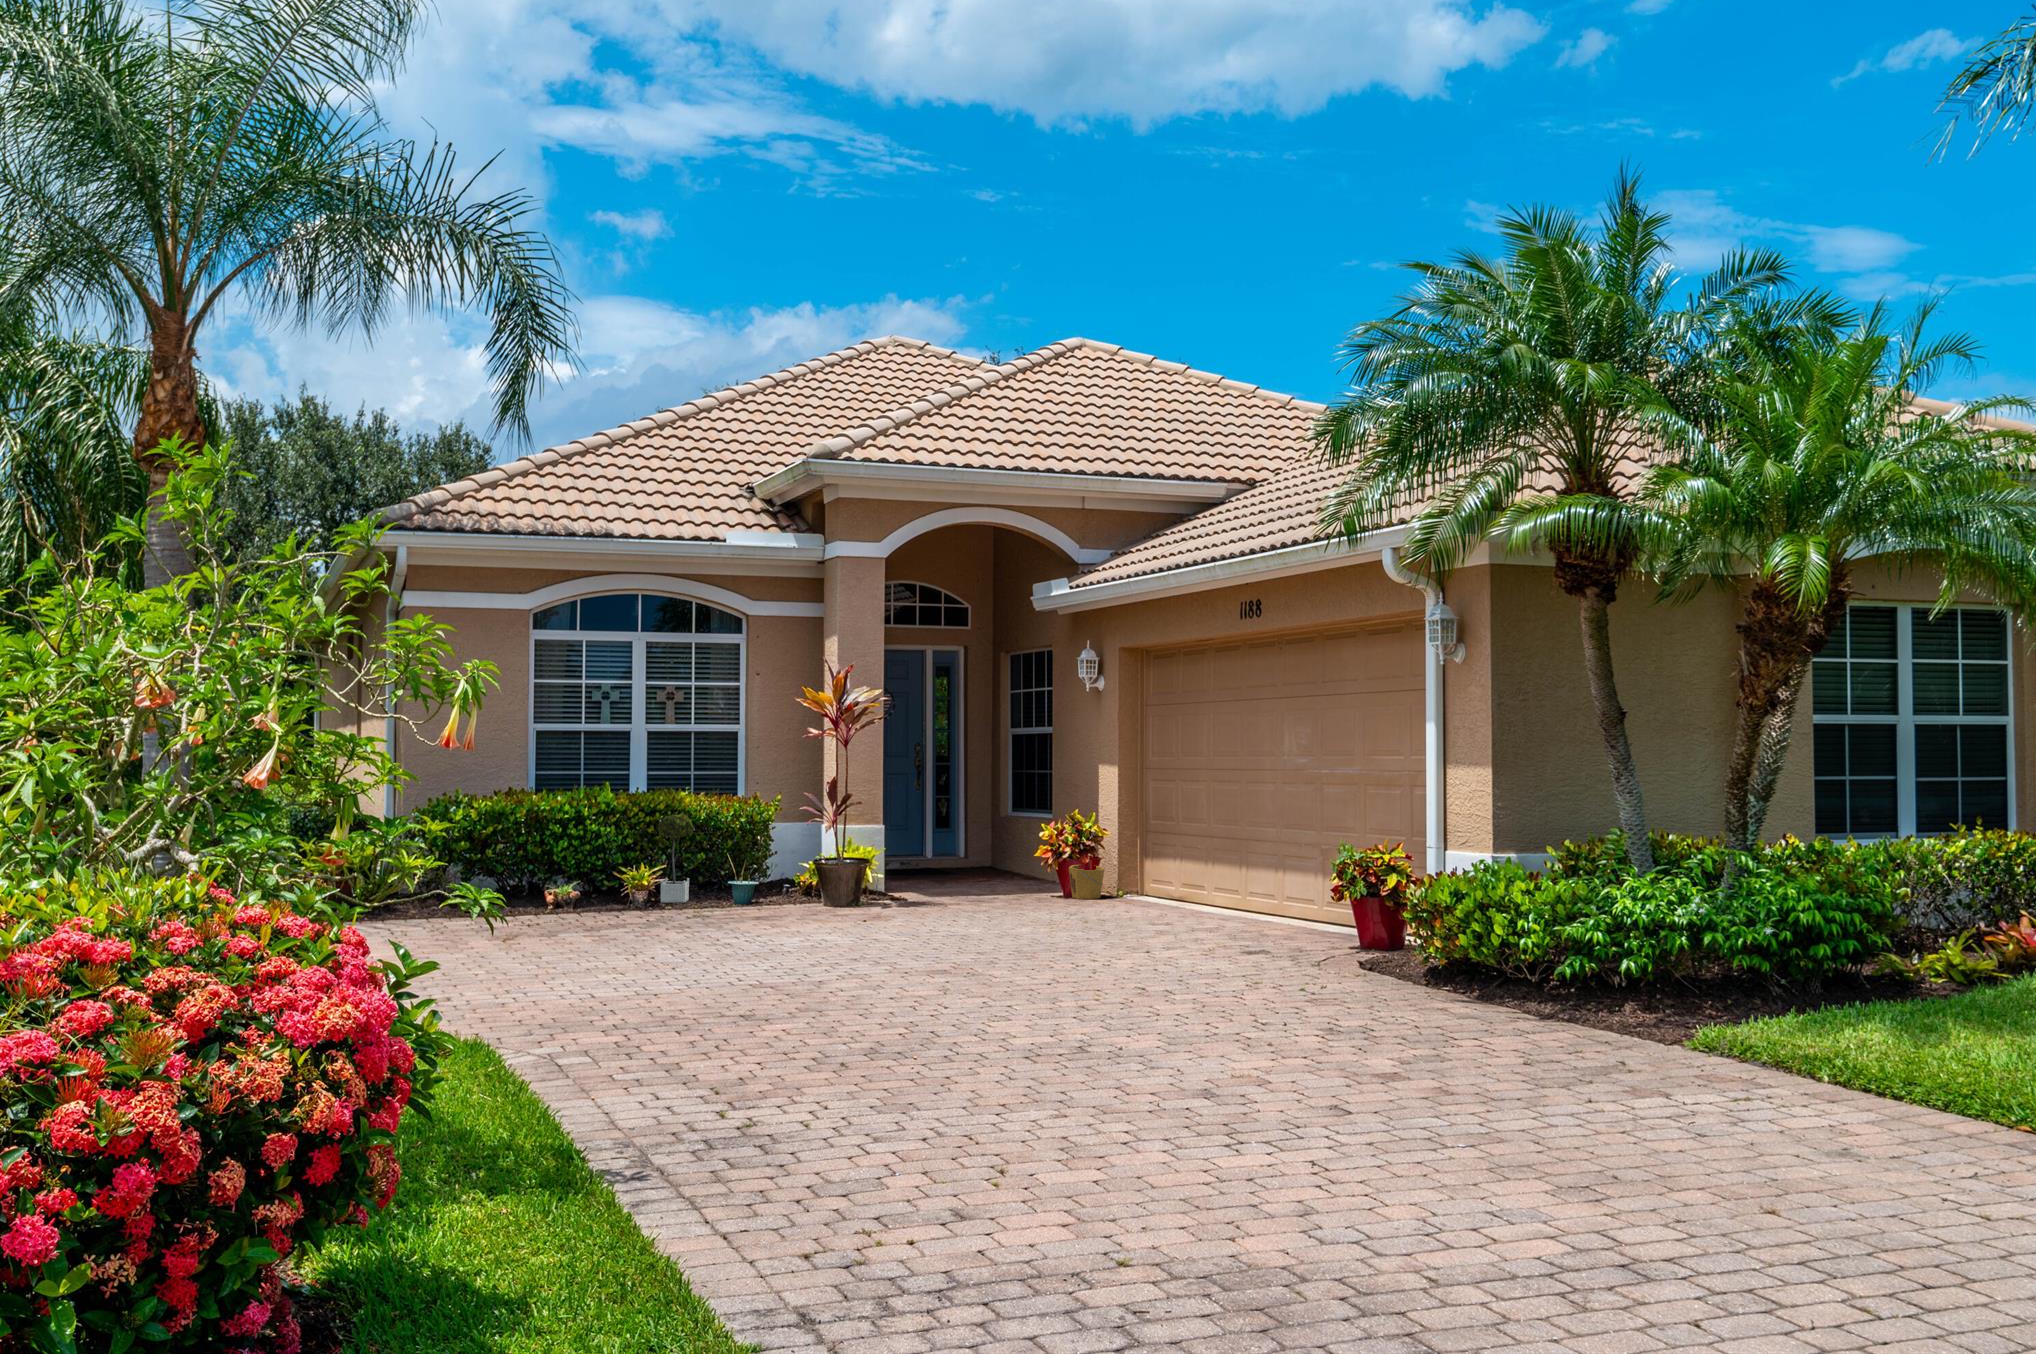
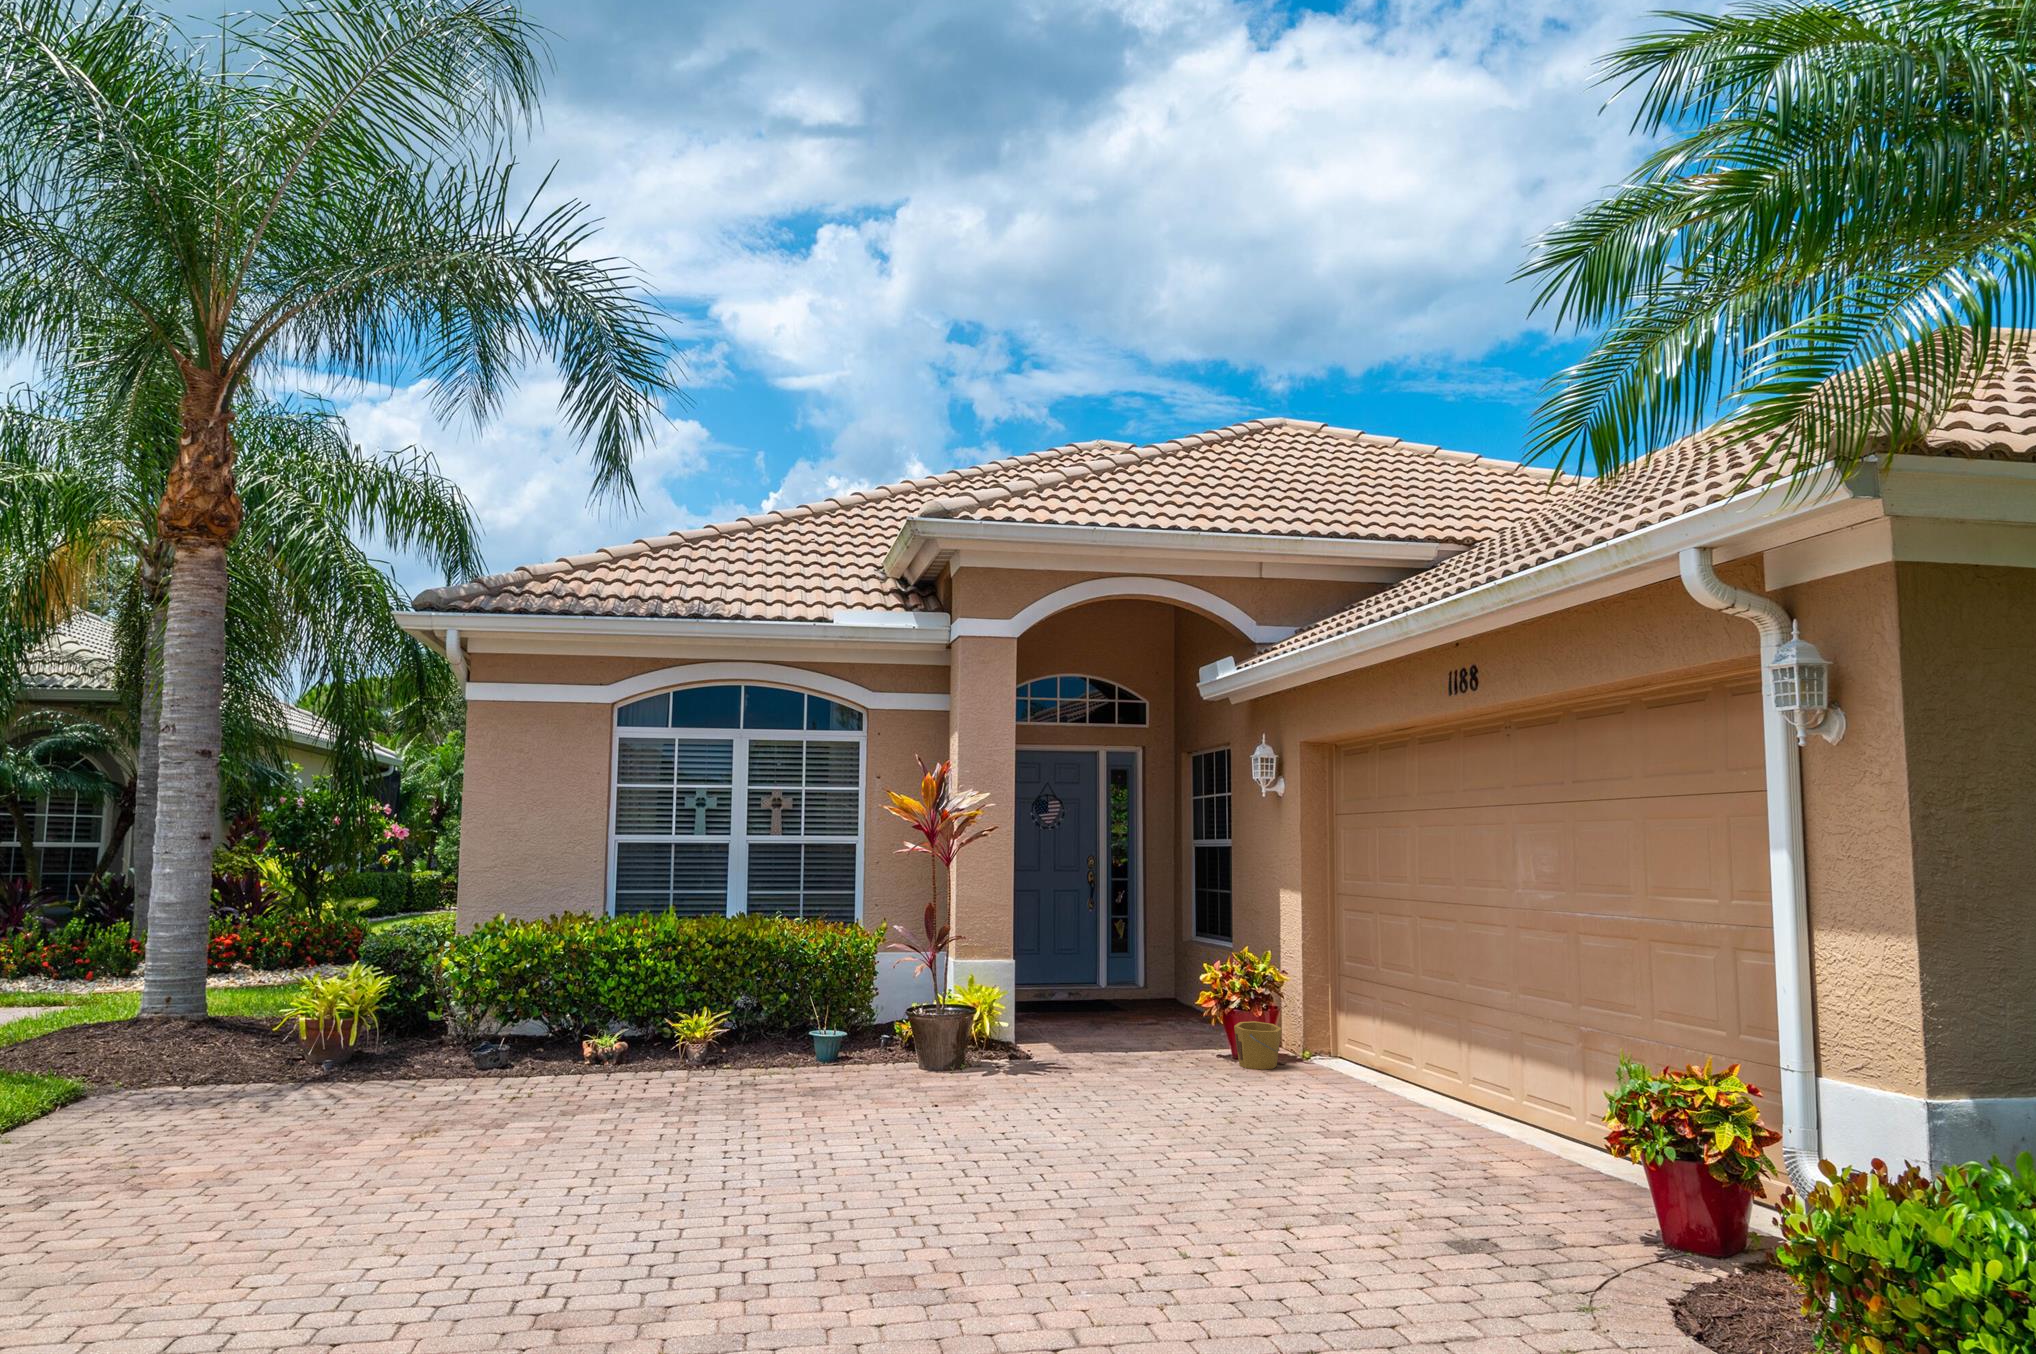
potted tree: present [658,813,694,902] -> none [725,944,771,1056]

